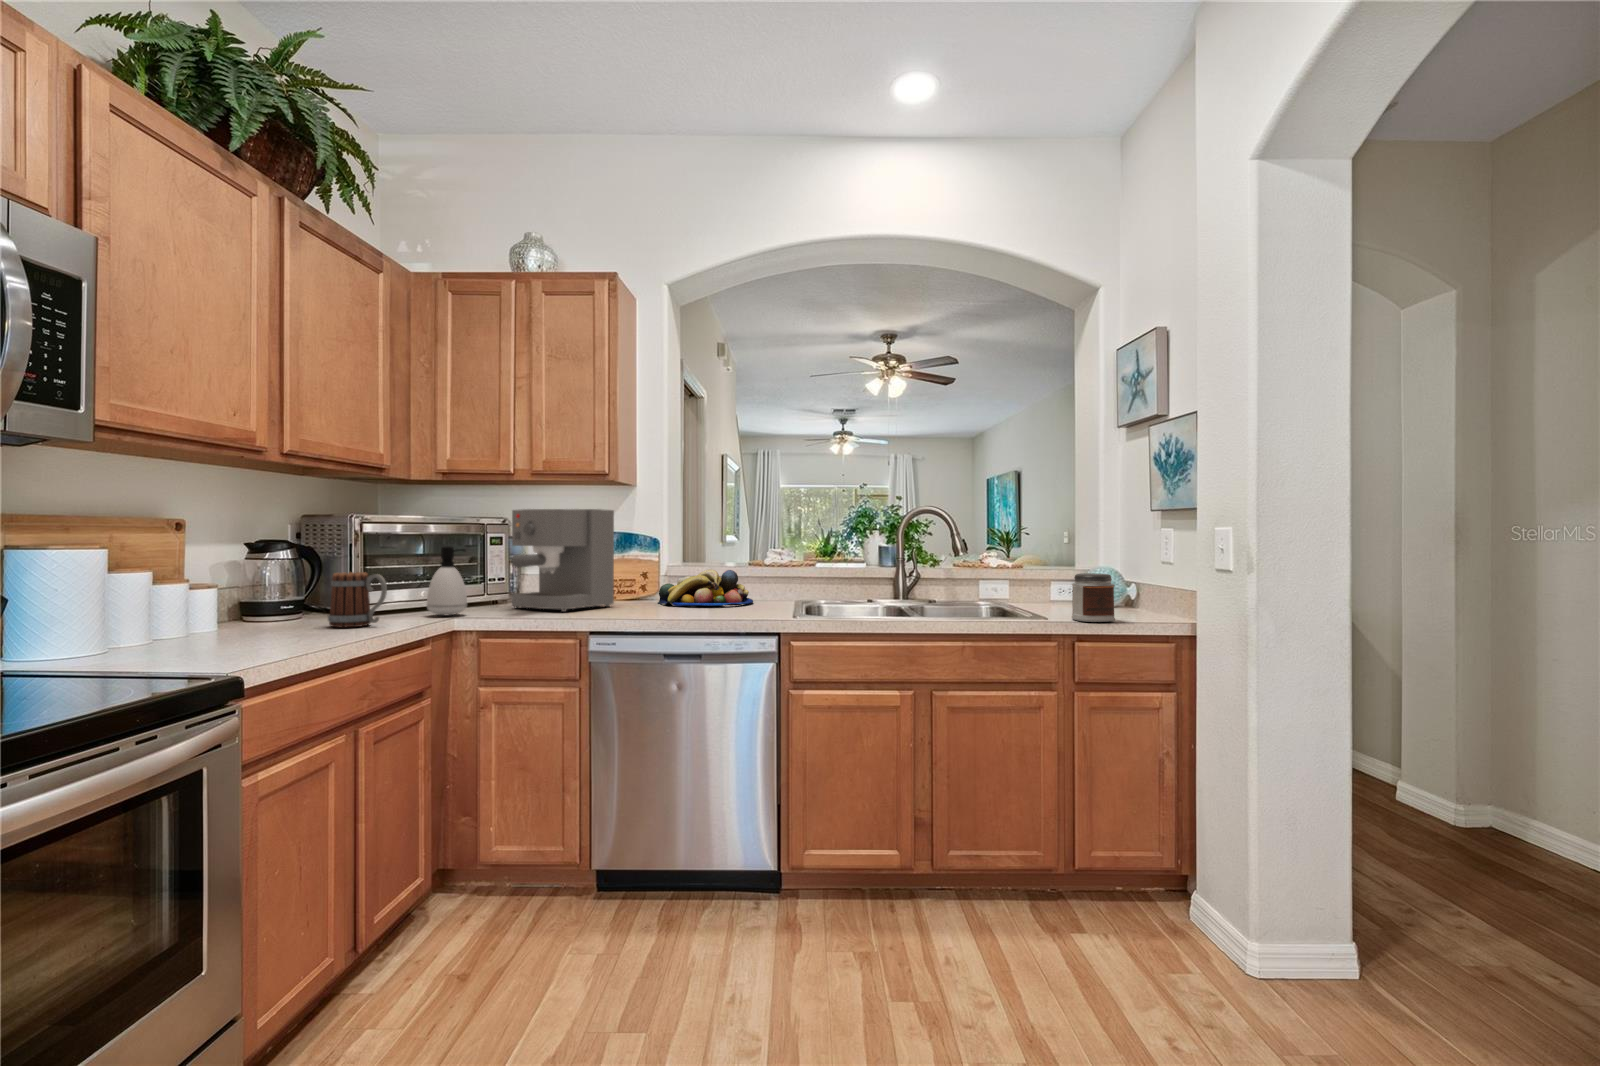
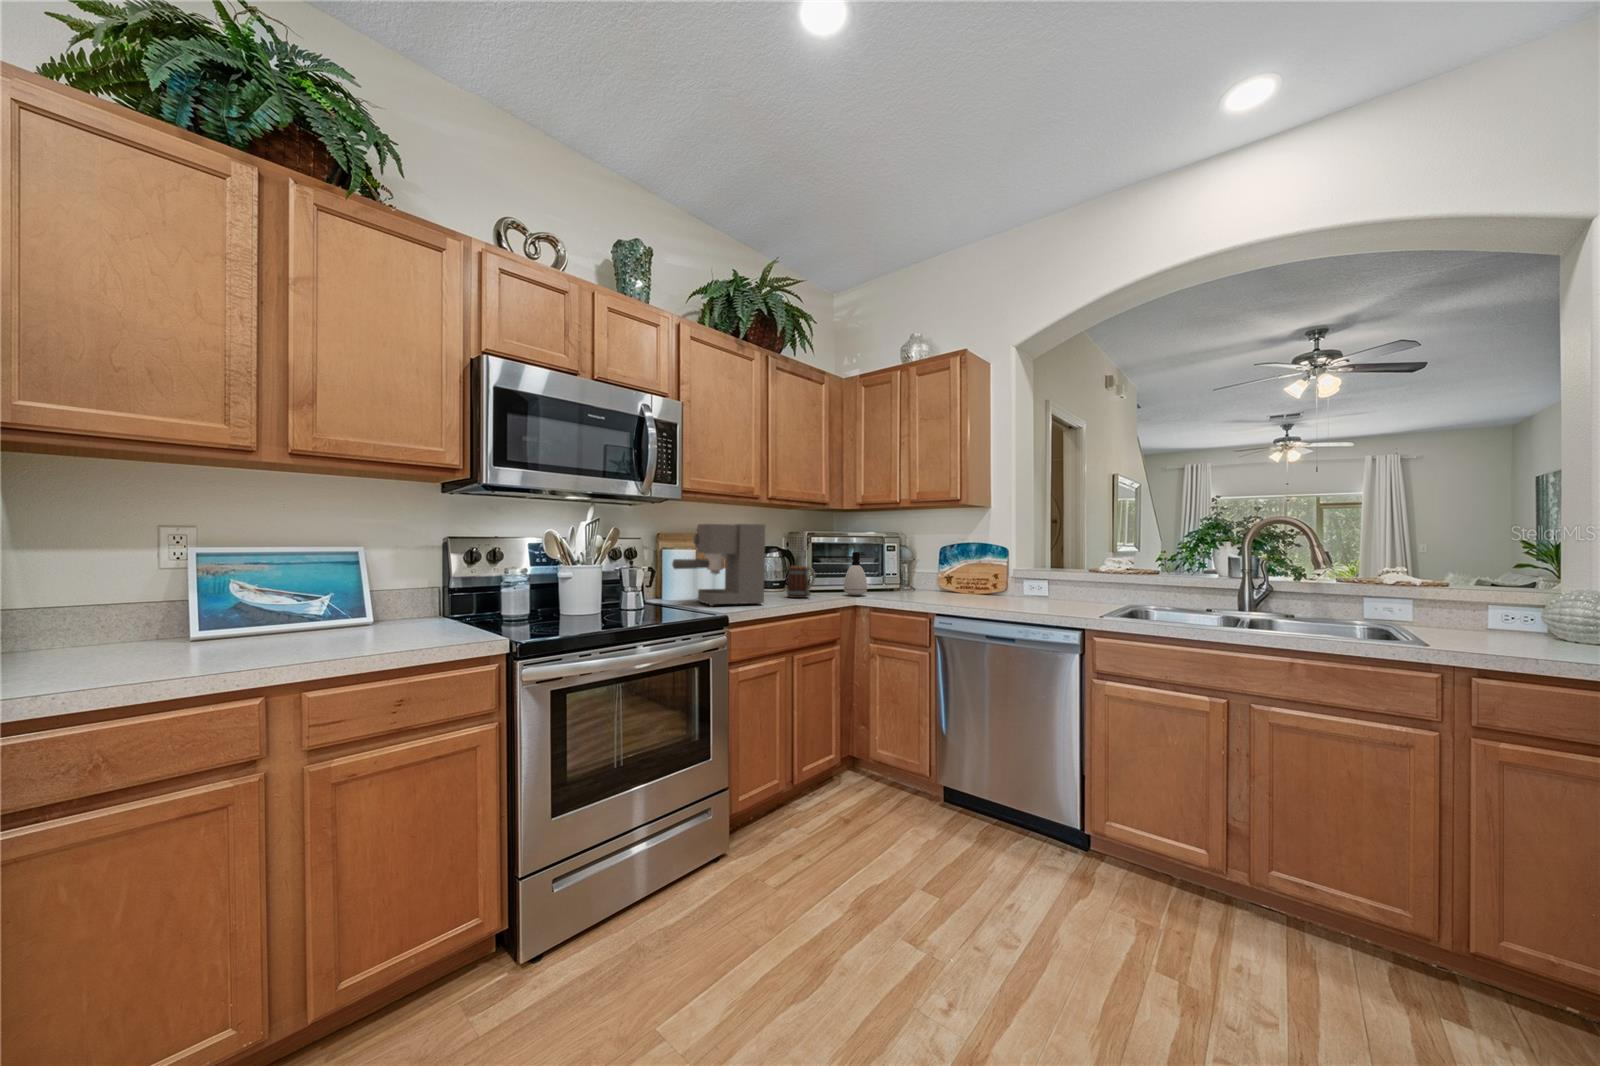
coffee maker: present [512,509,614,612] -> present [672,524,765,606]
fruit bowl: present [658,569,753,606] -> none [1003,575,1084,604]
jar: present [1072,573,1115,622] -> none [1468,599,1547,660]

